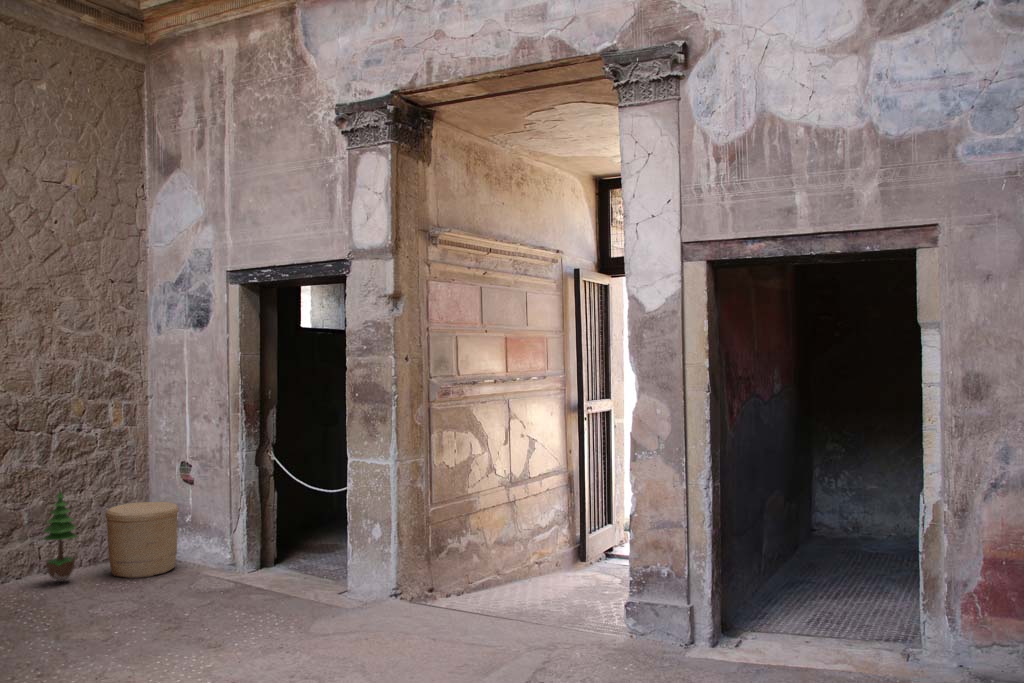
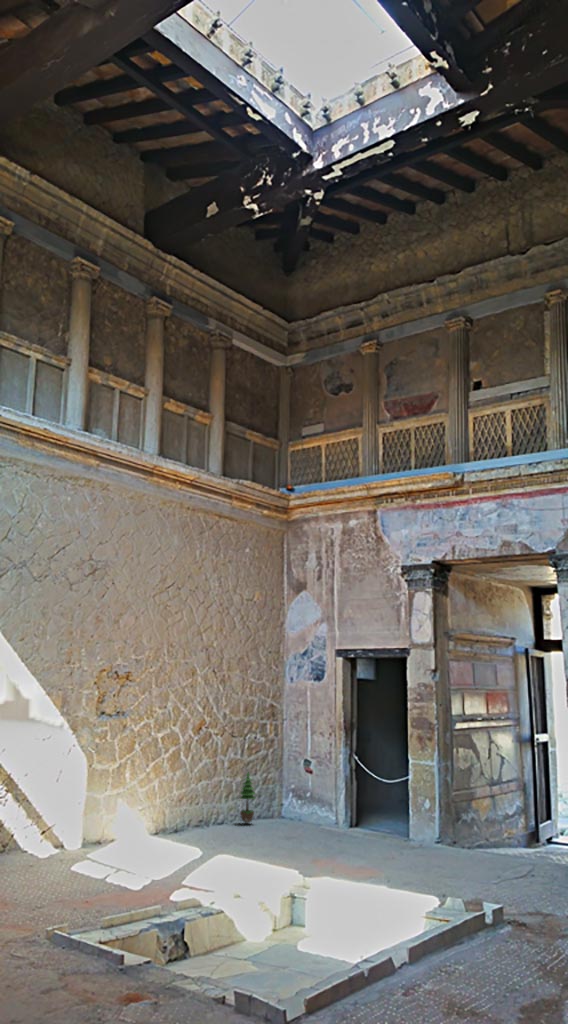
woven basket: present [106,502,178,578] -> none [267,782,305,825]

